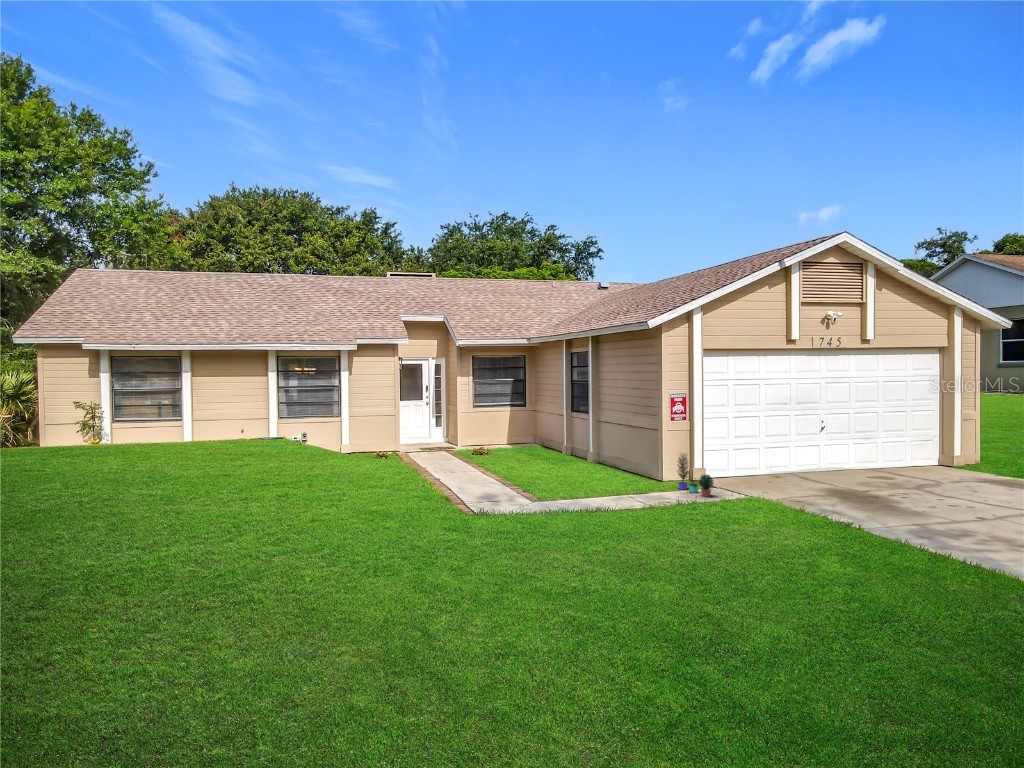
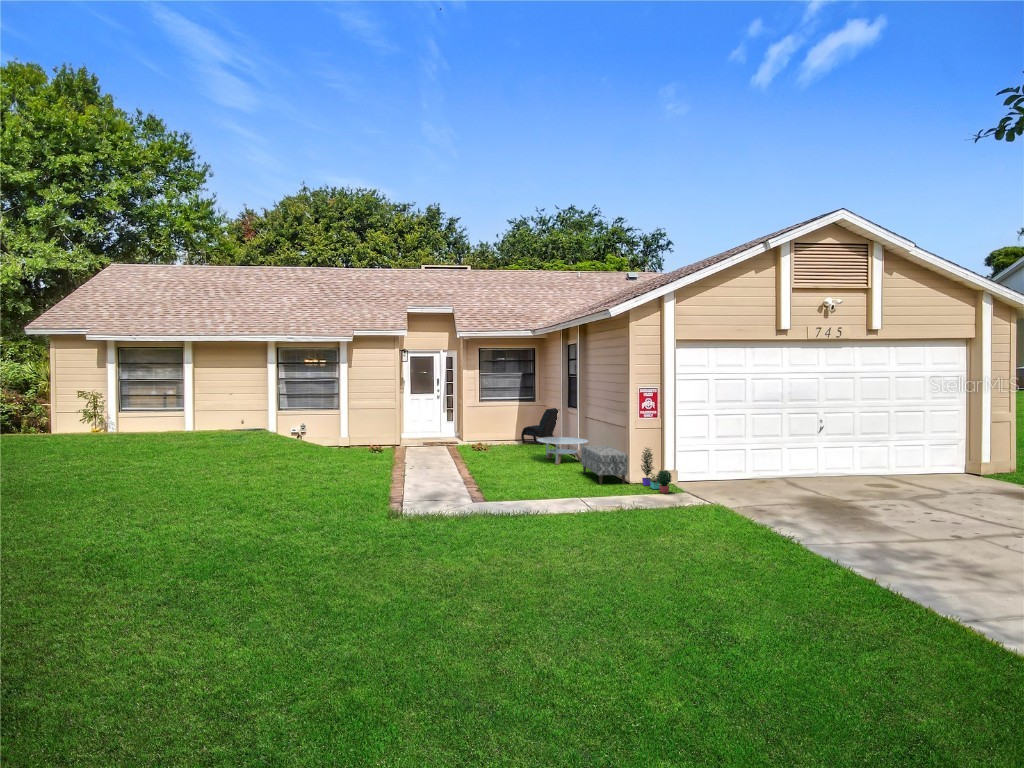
lounge chair: none [520,415,559,452] -> present [521,408,559,445]
round table: none [554,444,605,472] -> present [537,437,588,465]
bench: none [610,452,664,490] -> present [581,446,628,484]

